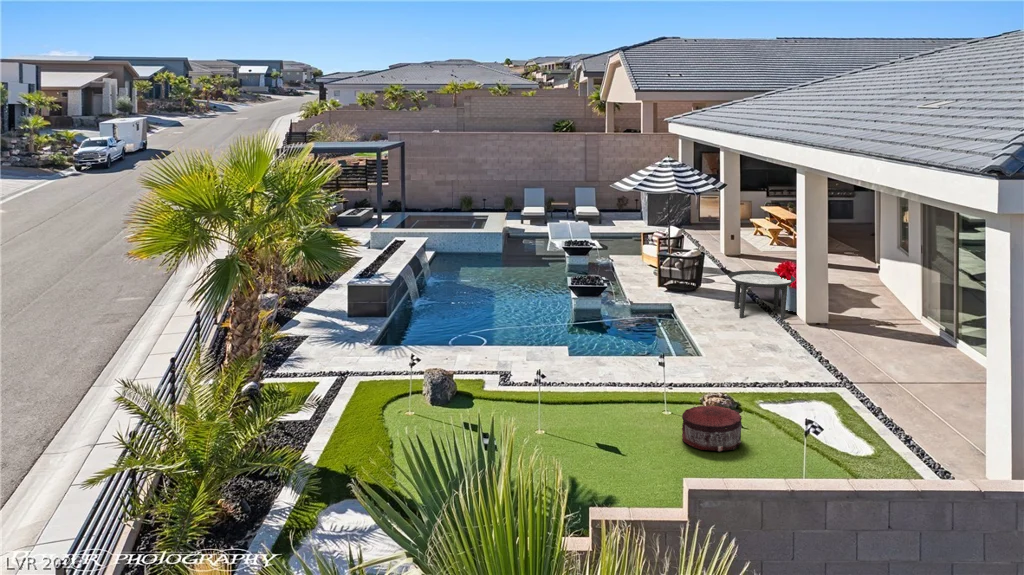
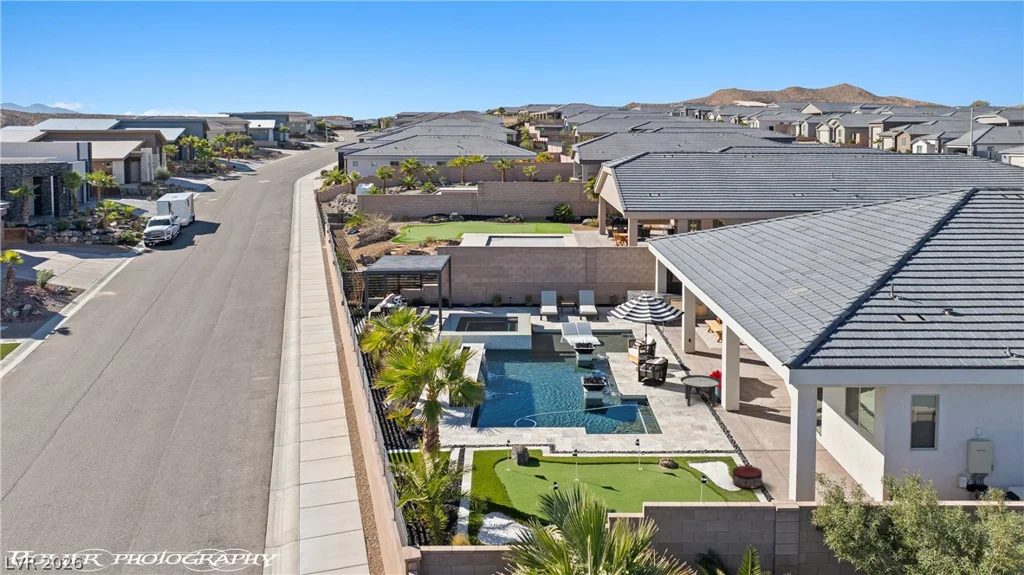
pouf: present [682,406,742,451] -> present [733,466,762,489]

